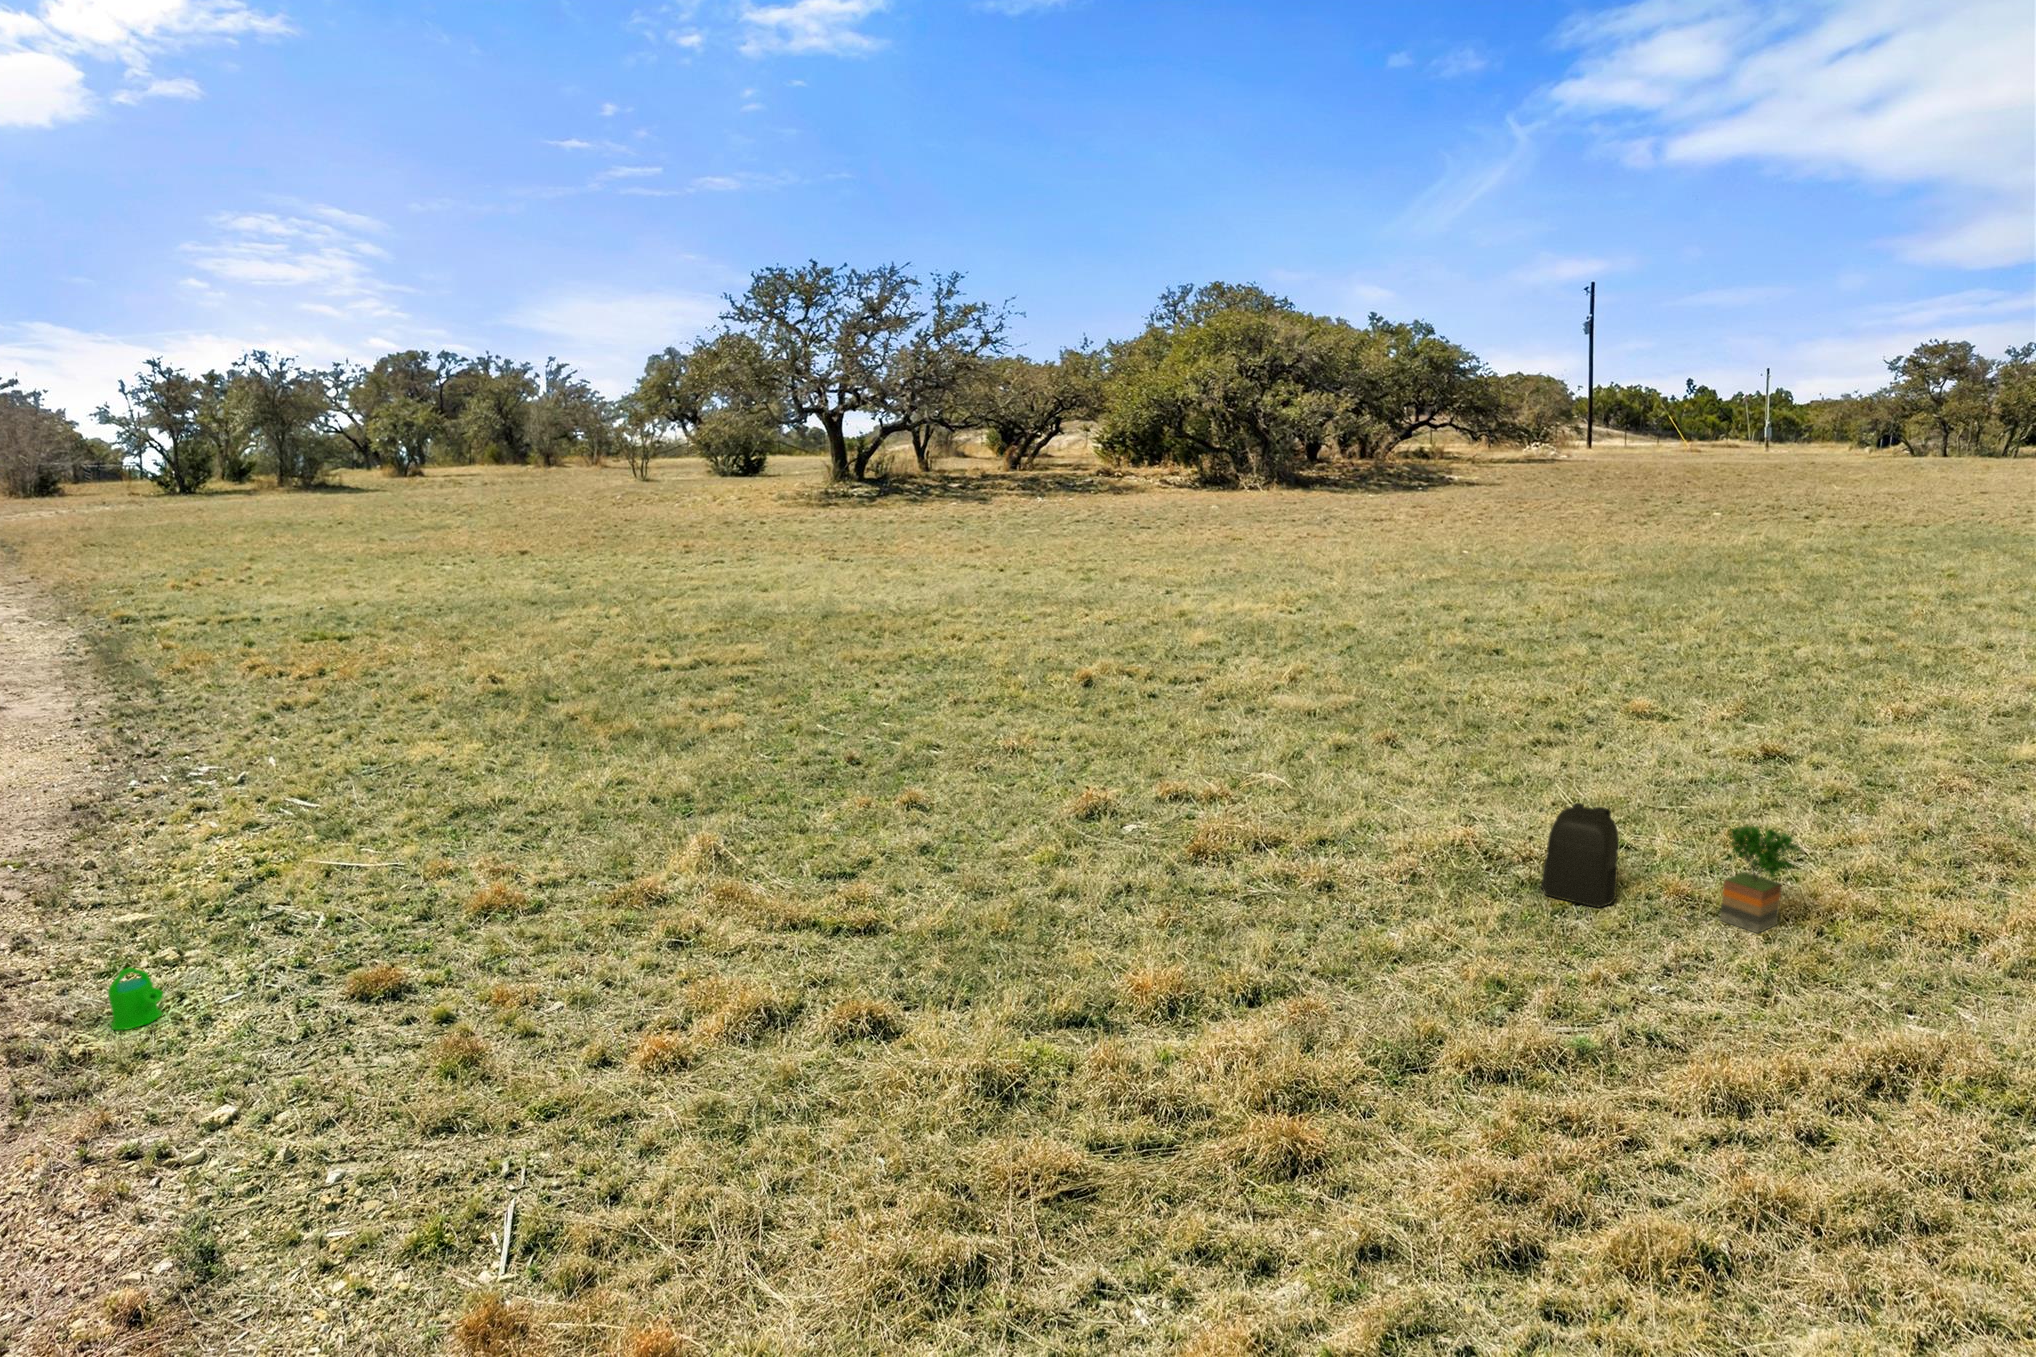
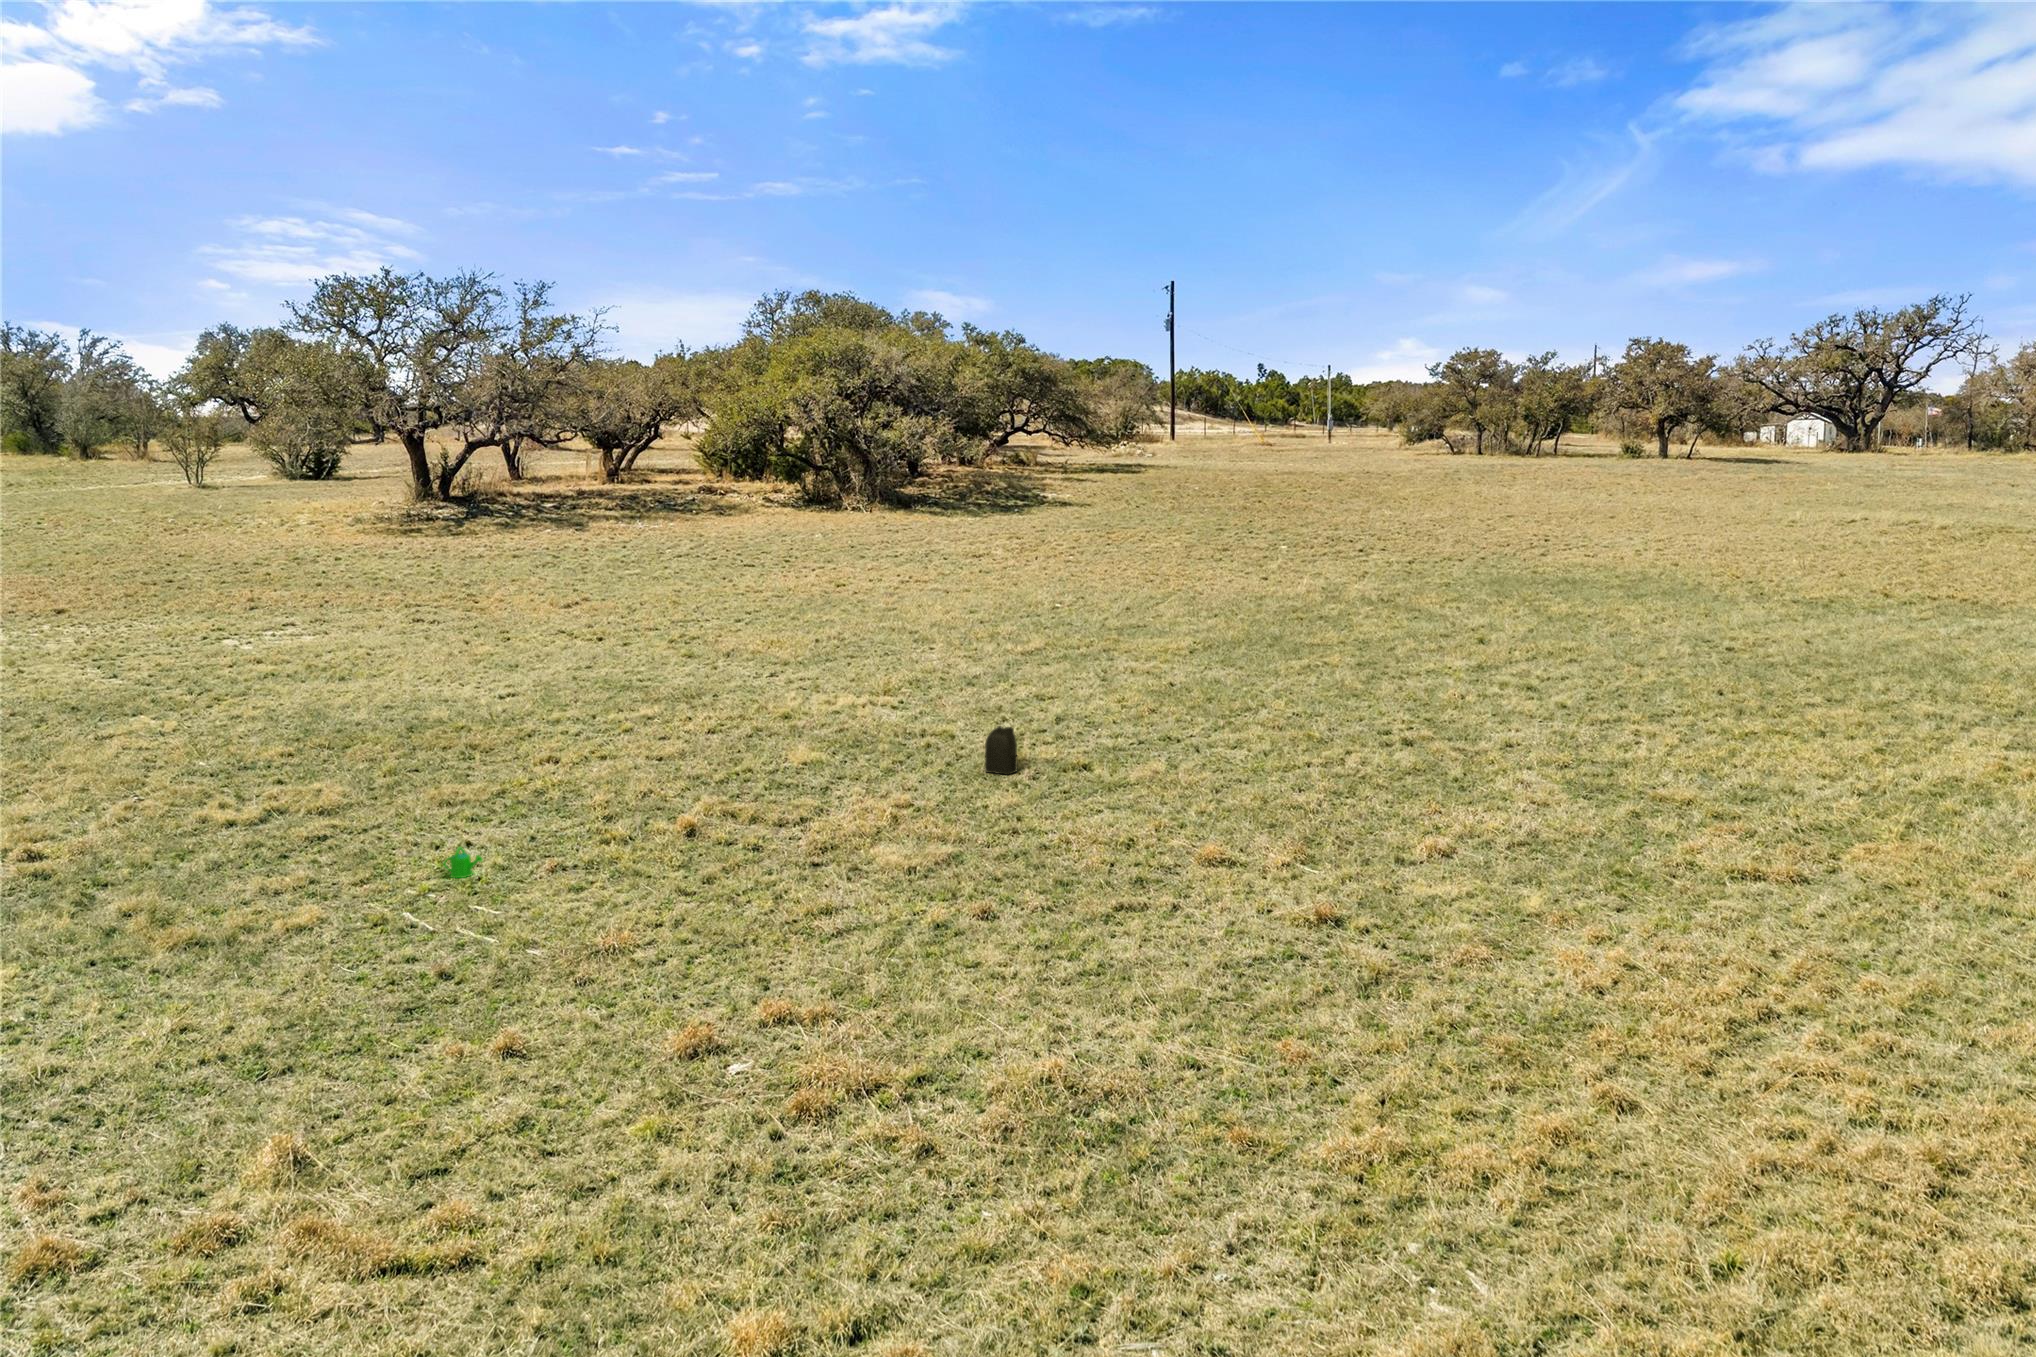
potted tree: present [1720,826,1801,933] -> none [1058,729,1089,778]
watering can: present [108,967,163,1030] -> present [443,847,483,878]

